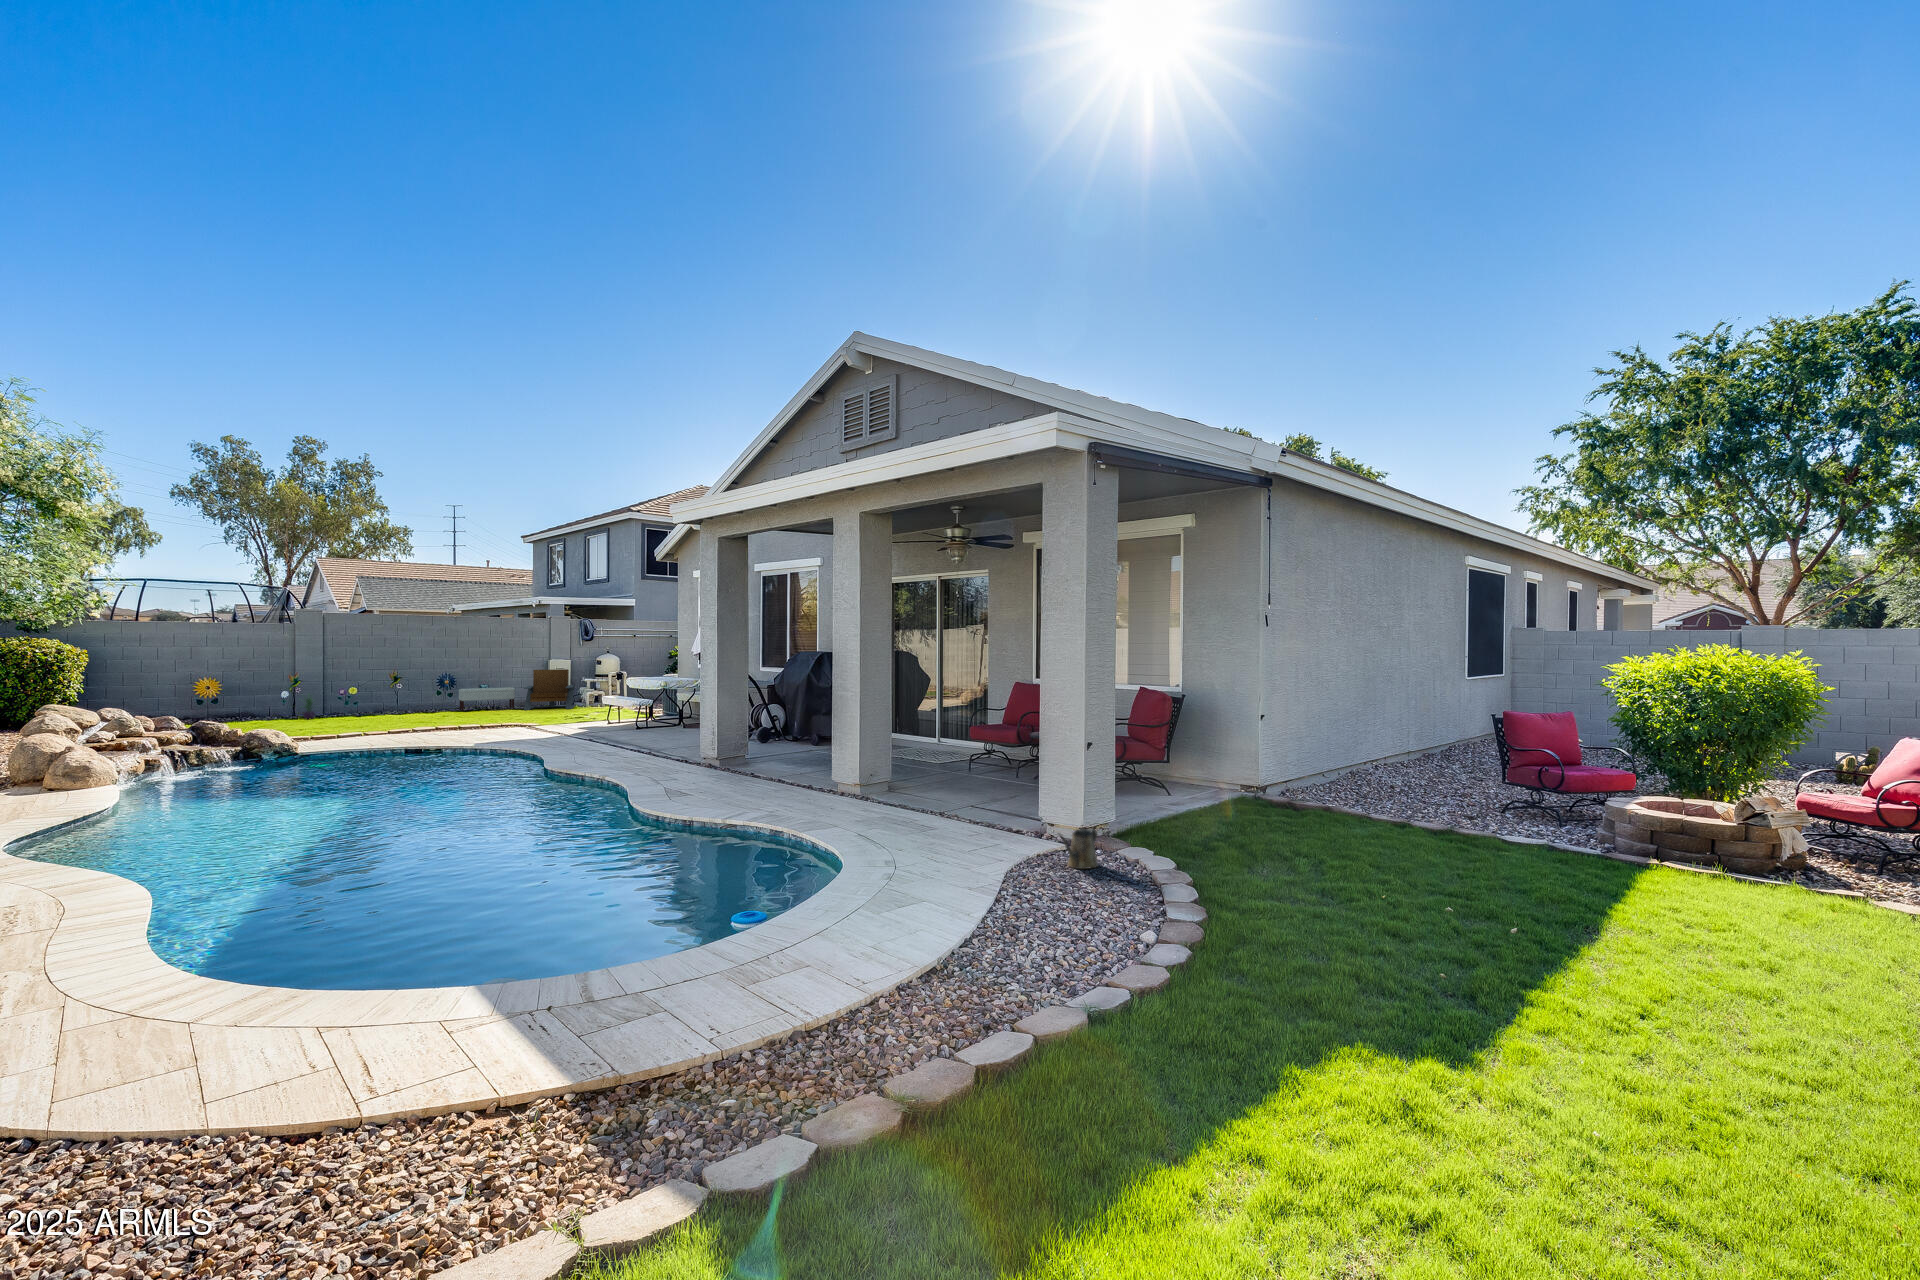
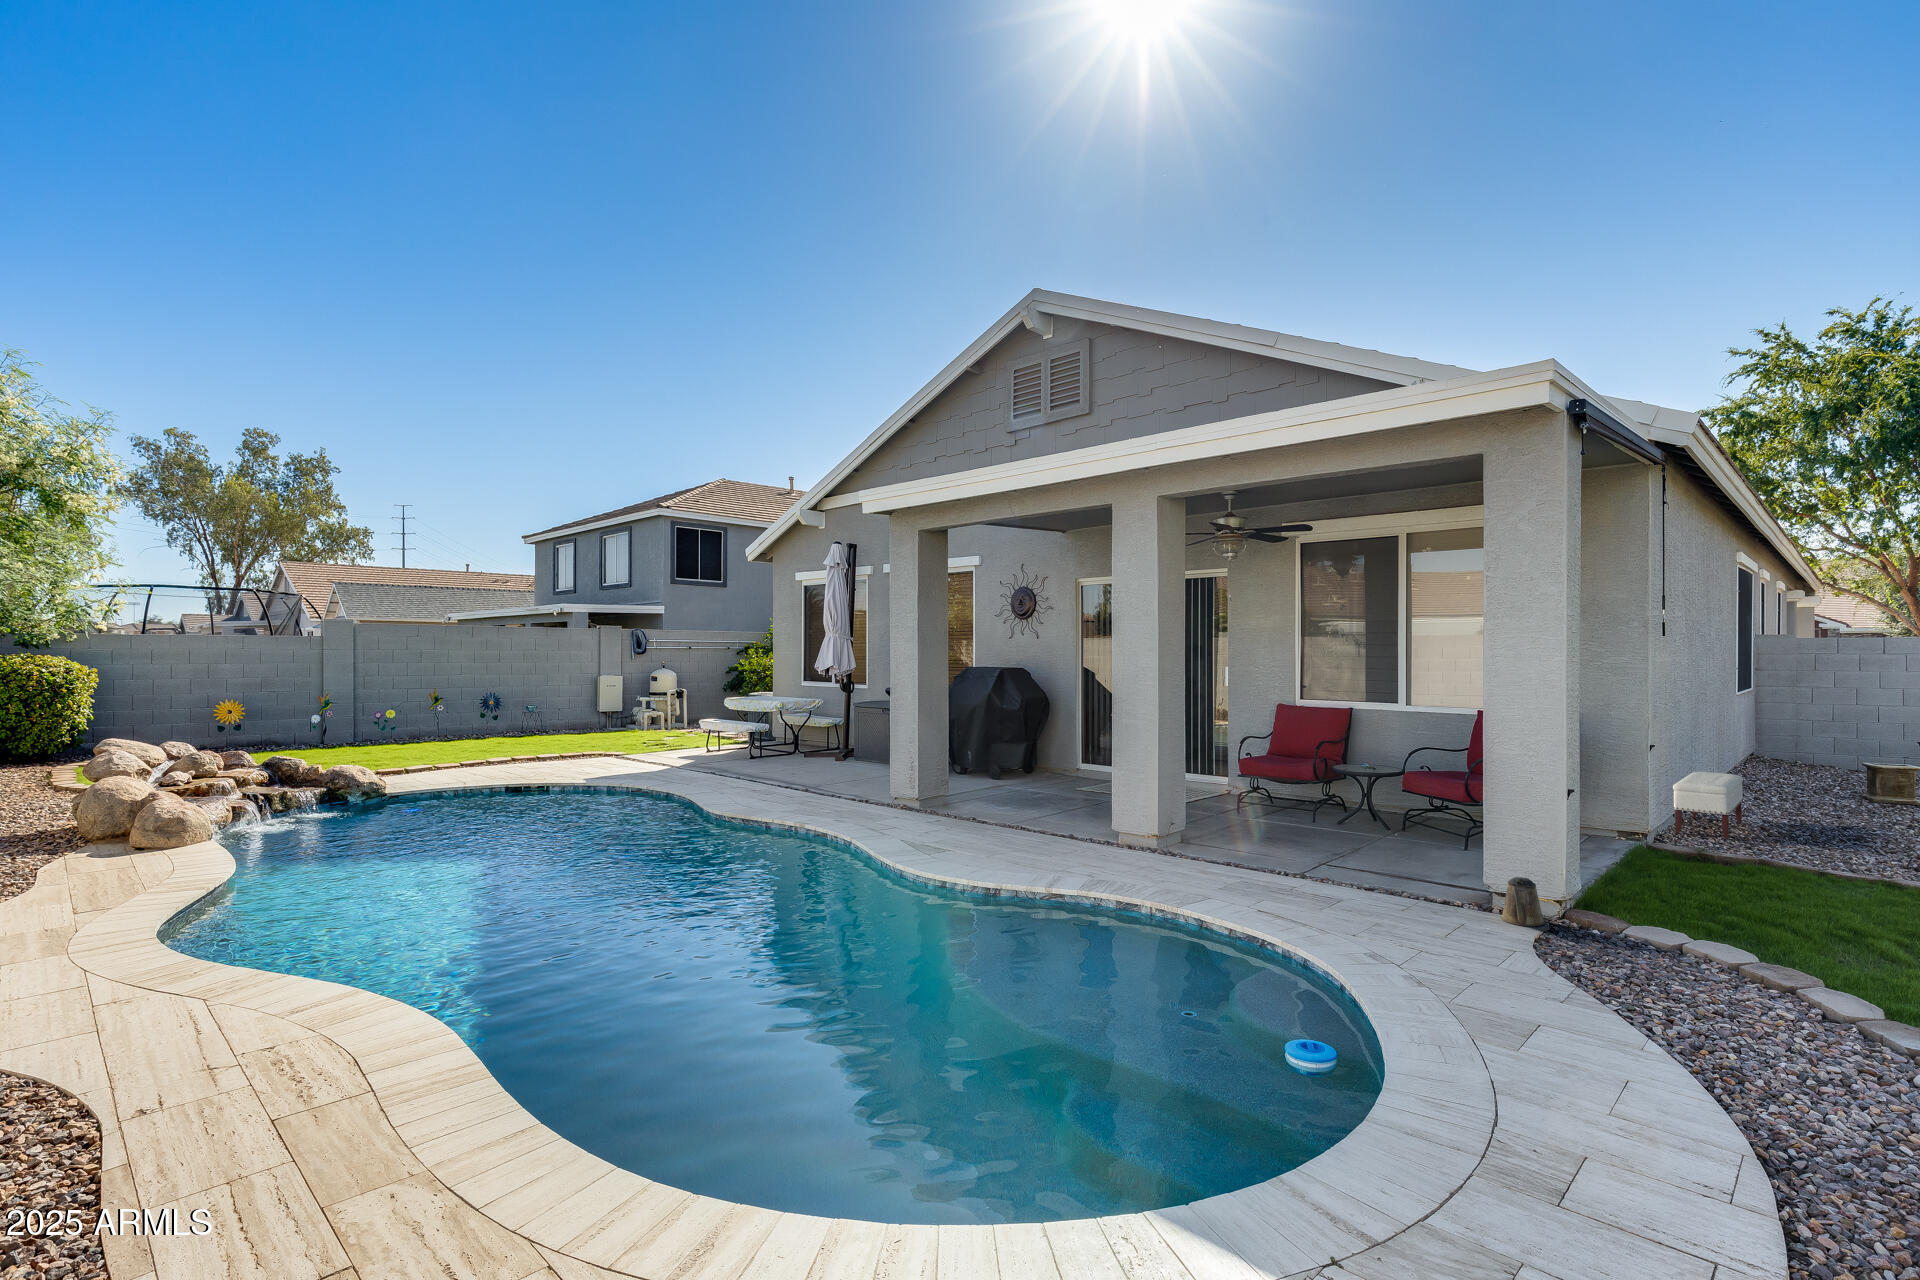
lounge chair: present [524,669,575,710] -> none [579,689,631,736]
bench: present [459,687,515,711] -> present [1673,772,1743,839]
decorative plant: present [301,695,315,719] -> none [323,719,362,750]

